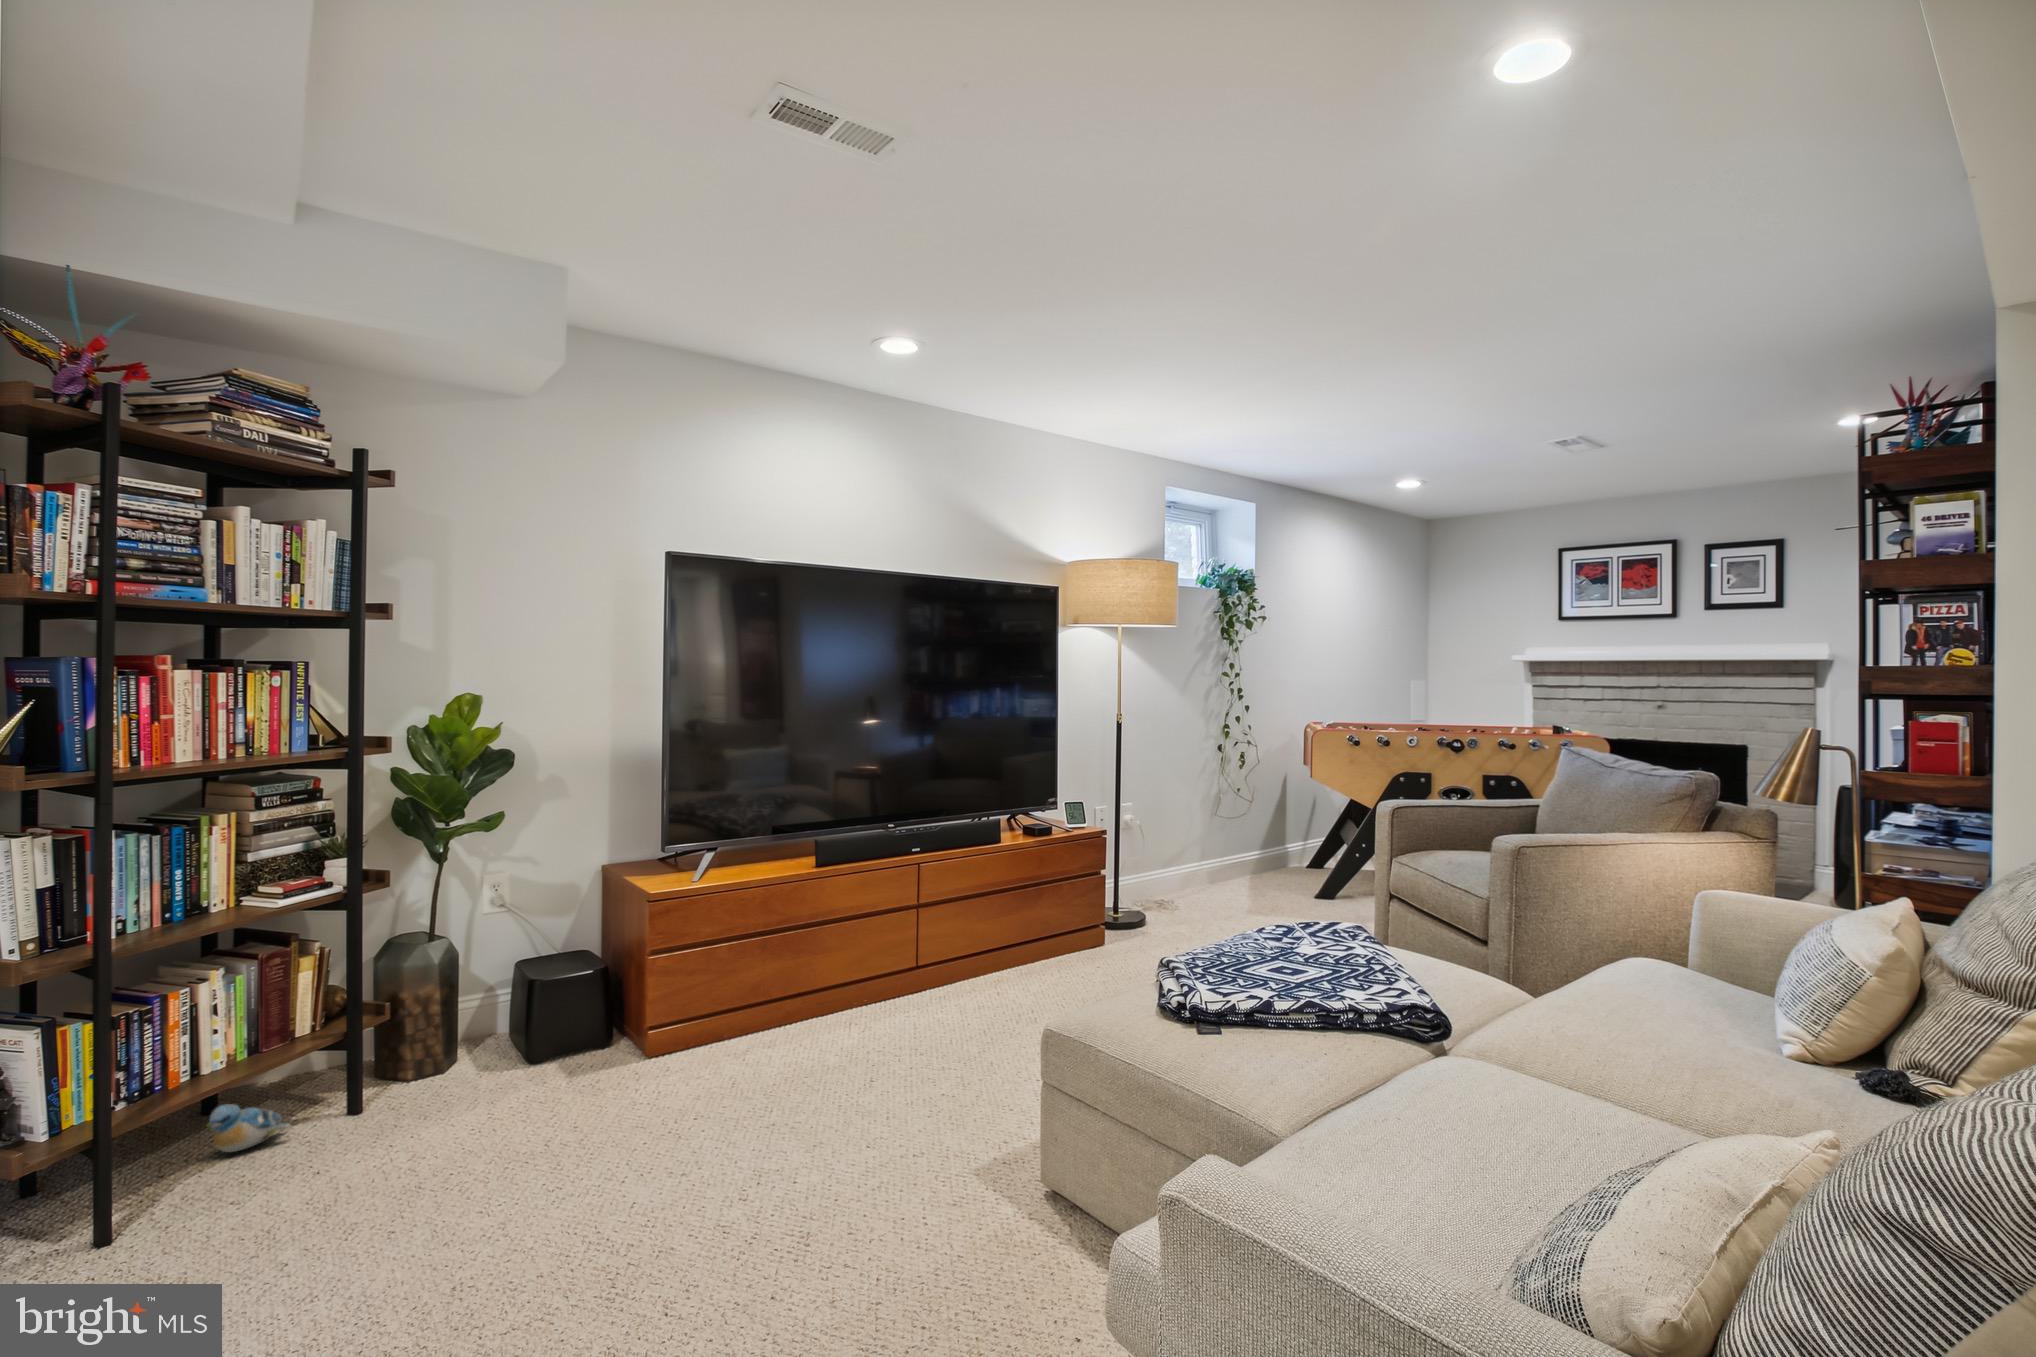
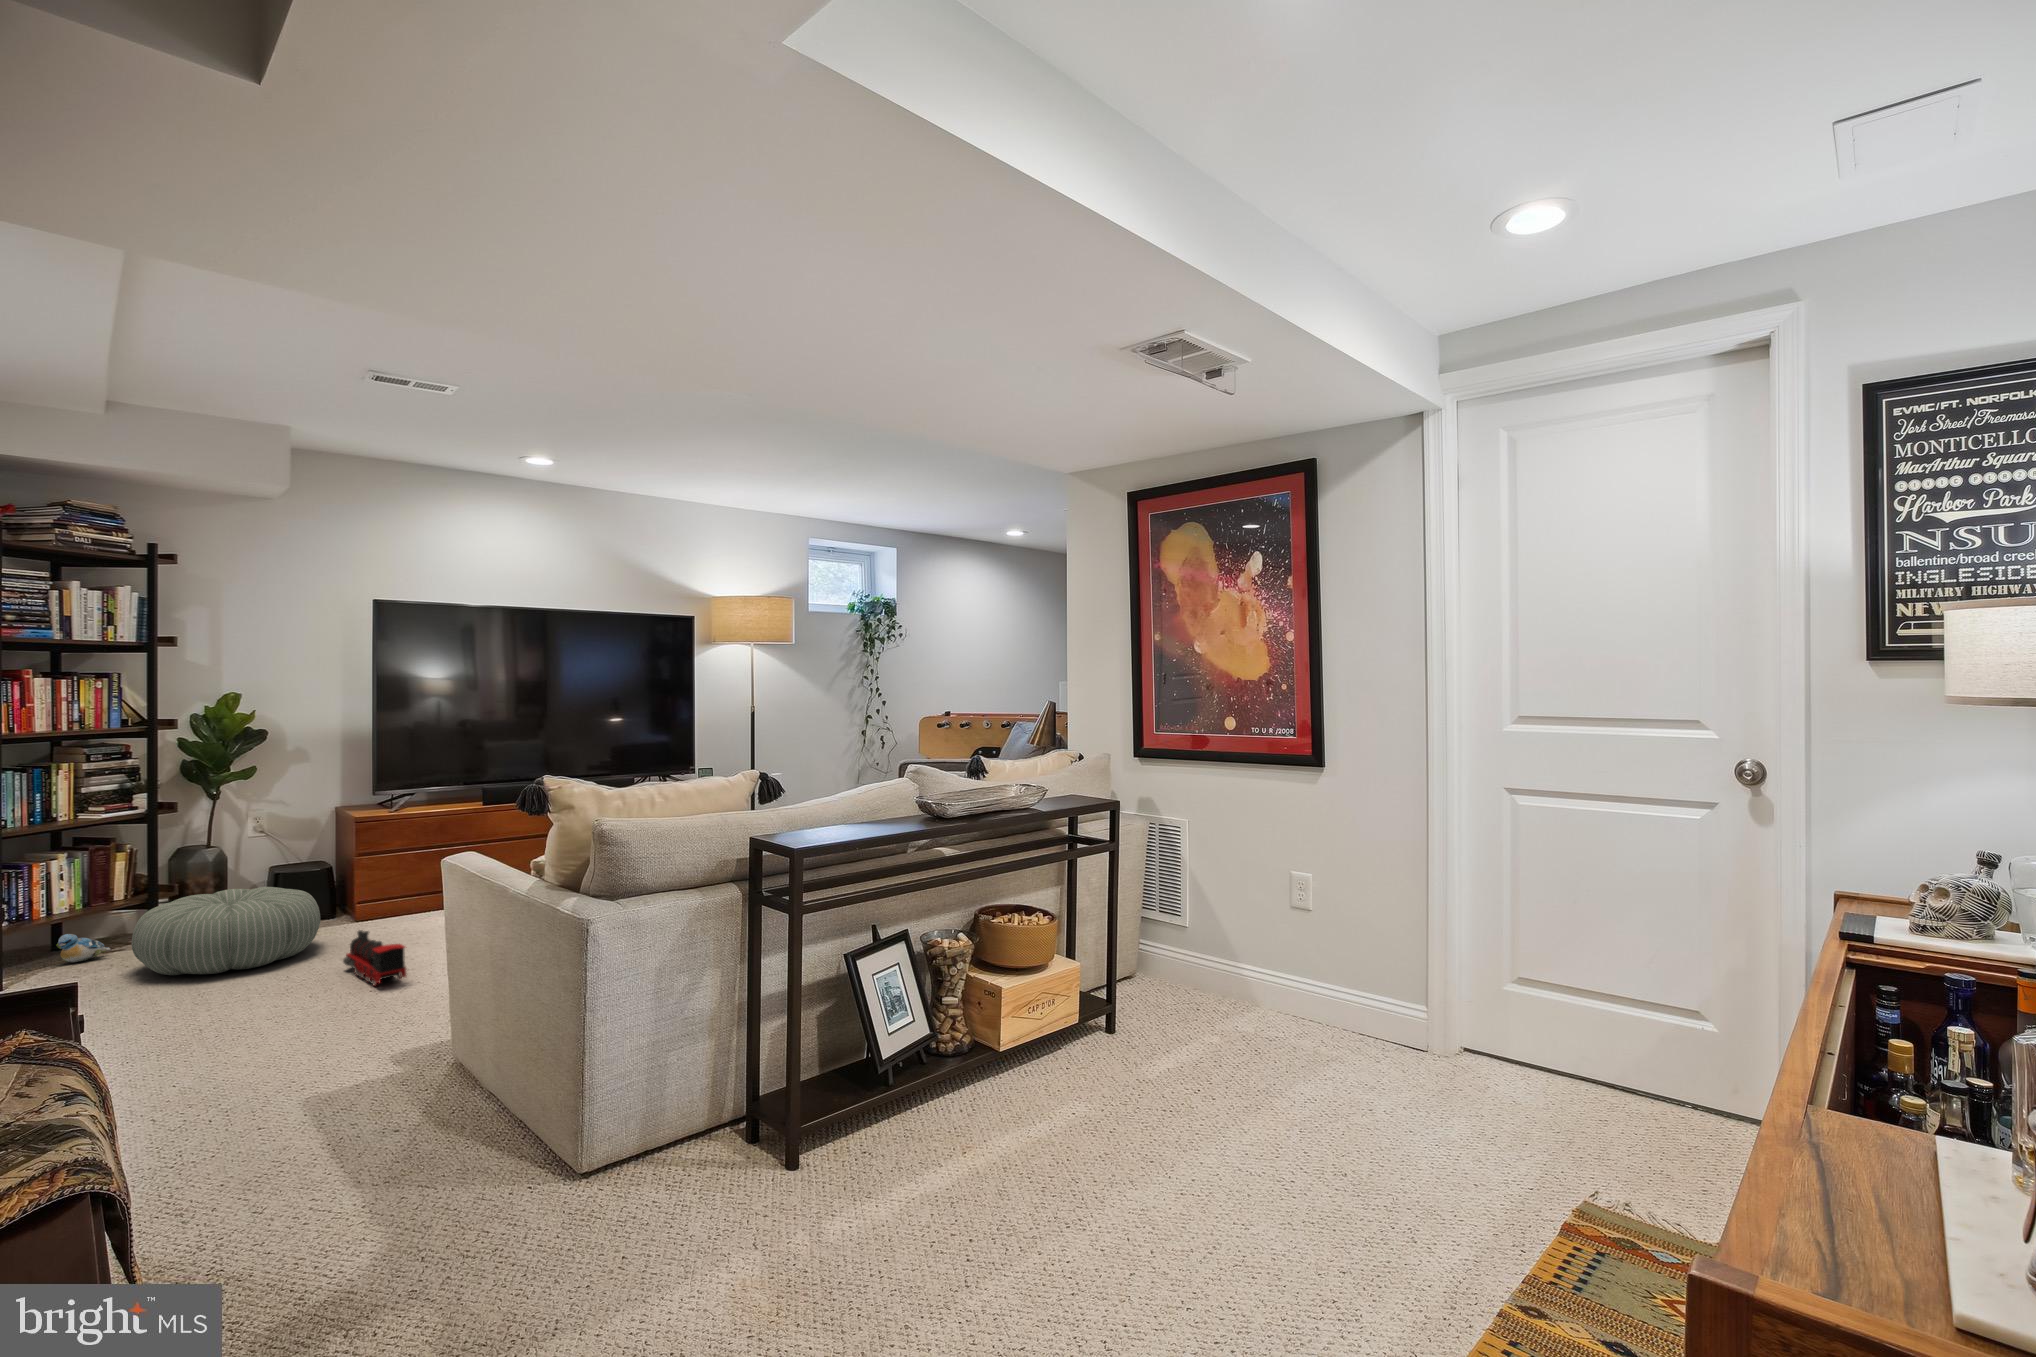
pouf: none [327,1021,621,1211] -> present [132,887,320,975]
toy train: none [682,1131,821,1274] -> present [343,930,406,986]

